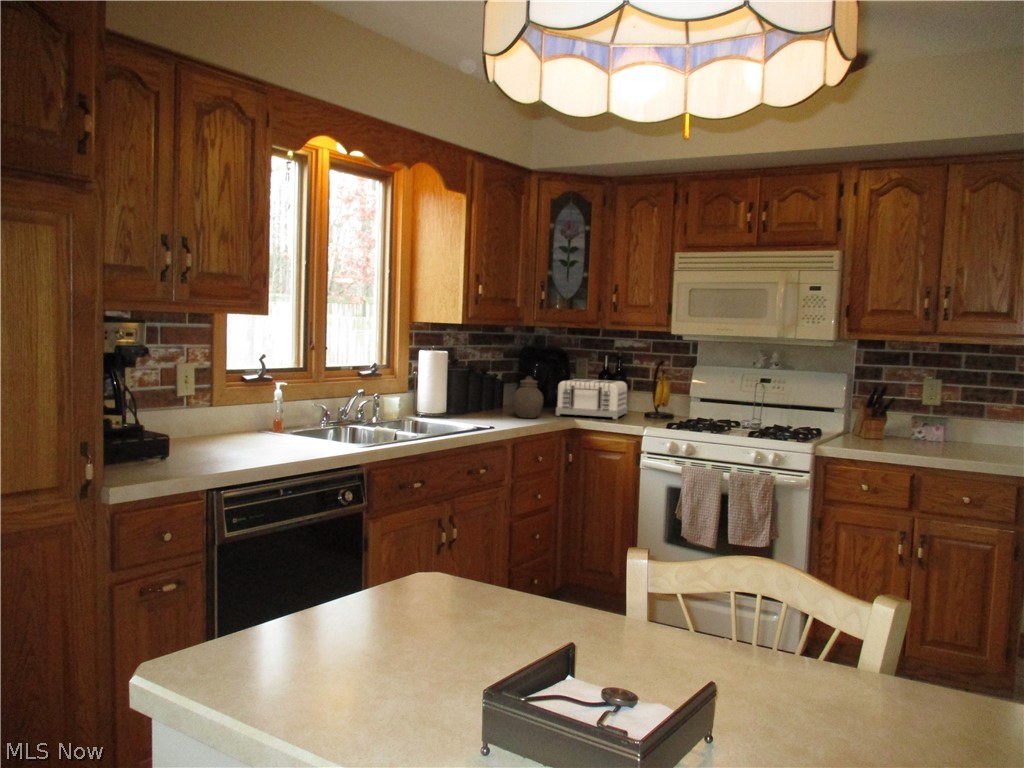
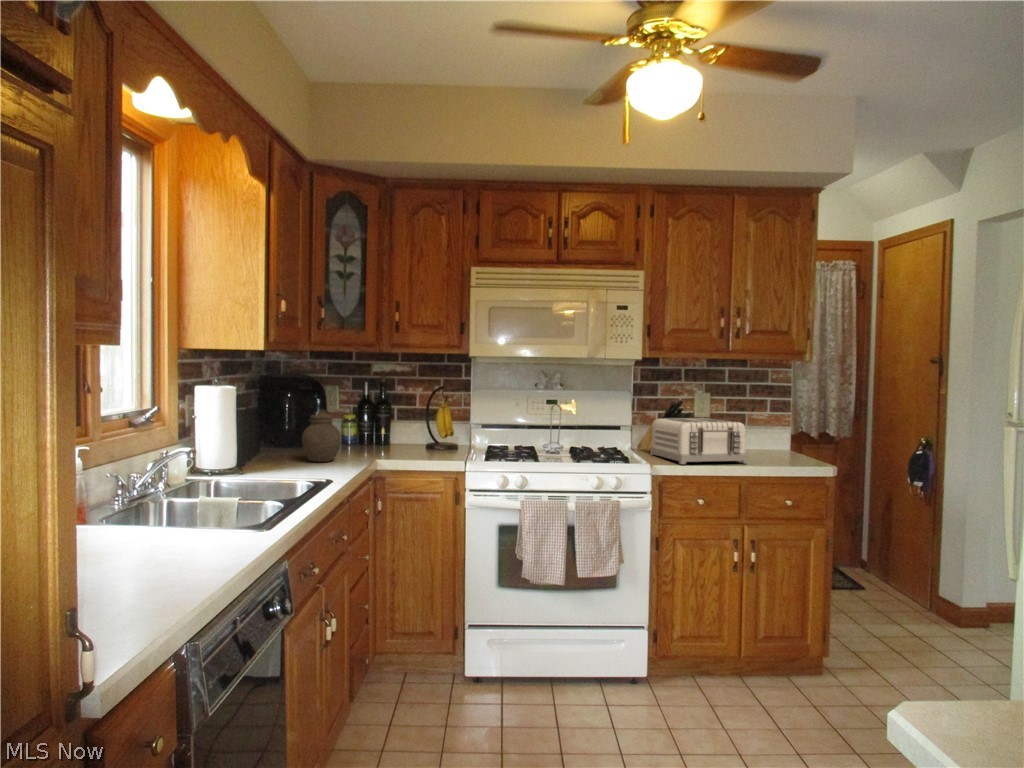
toaster: present [556,379,628,419] -> present [650,418,748,464]

